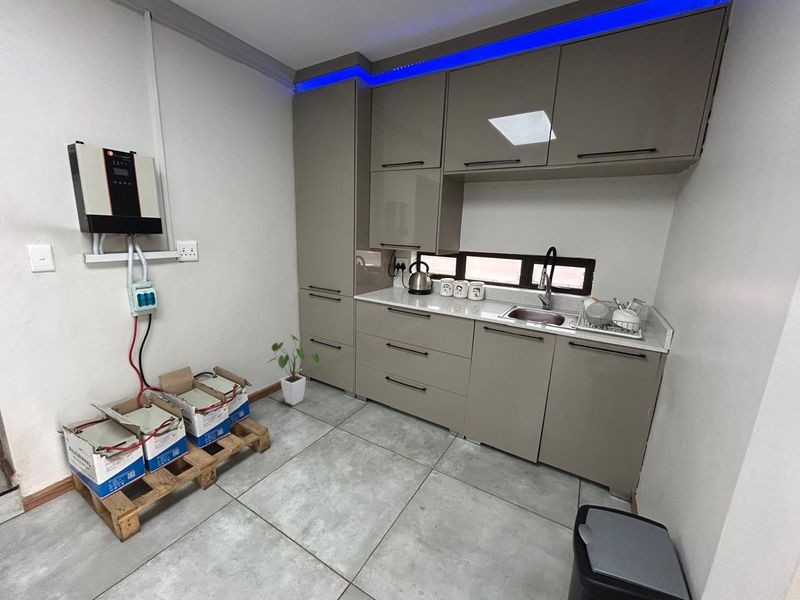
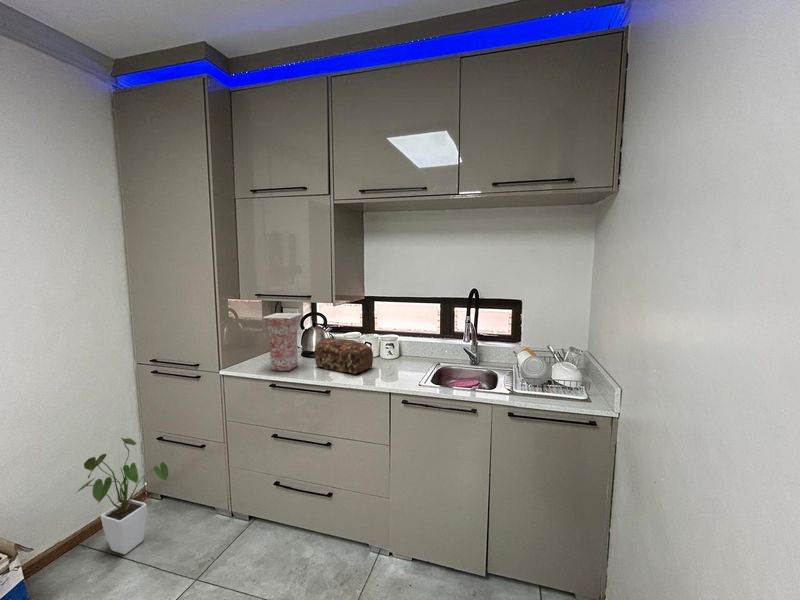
vase: none [385,259,412,300] -> present [263,313,302,371]
bread loaf: none [419,279,463,306] -> present [314,338,373,374]

